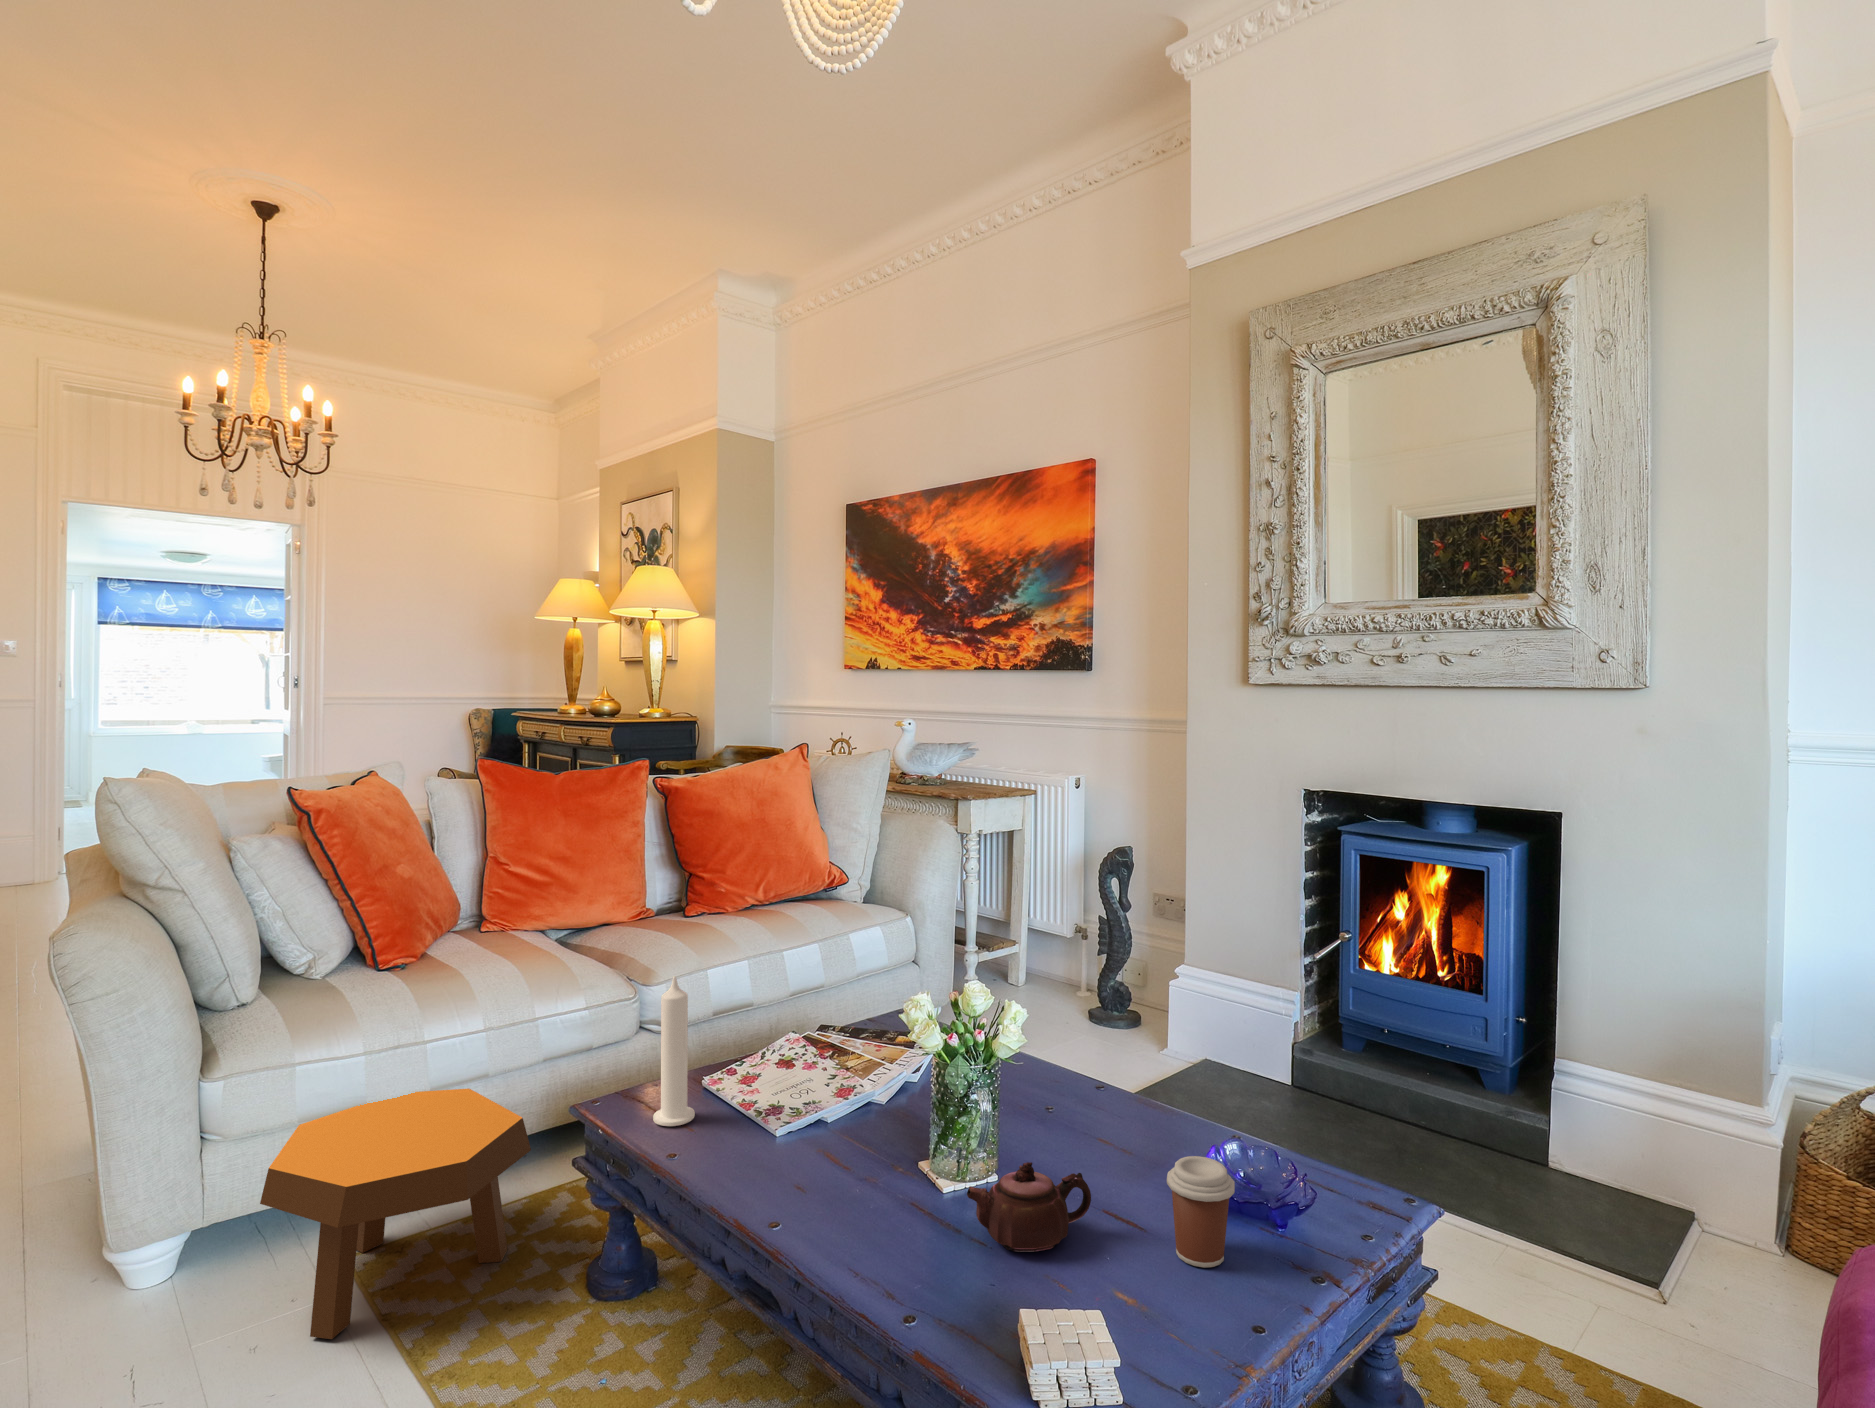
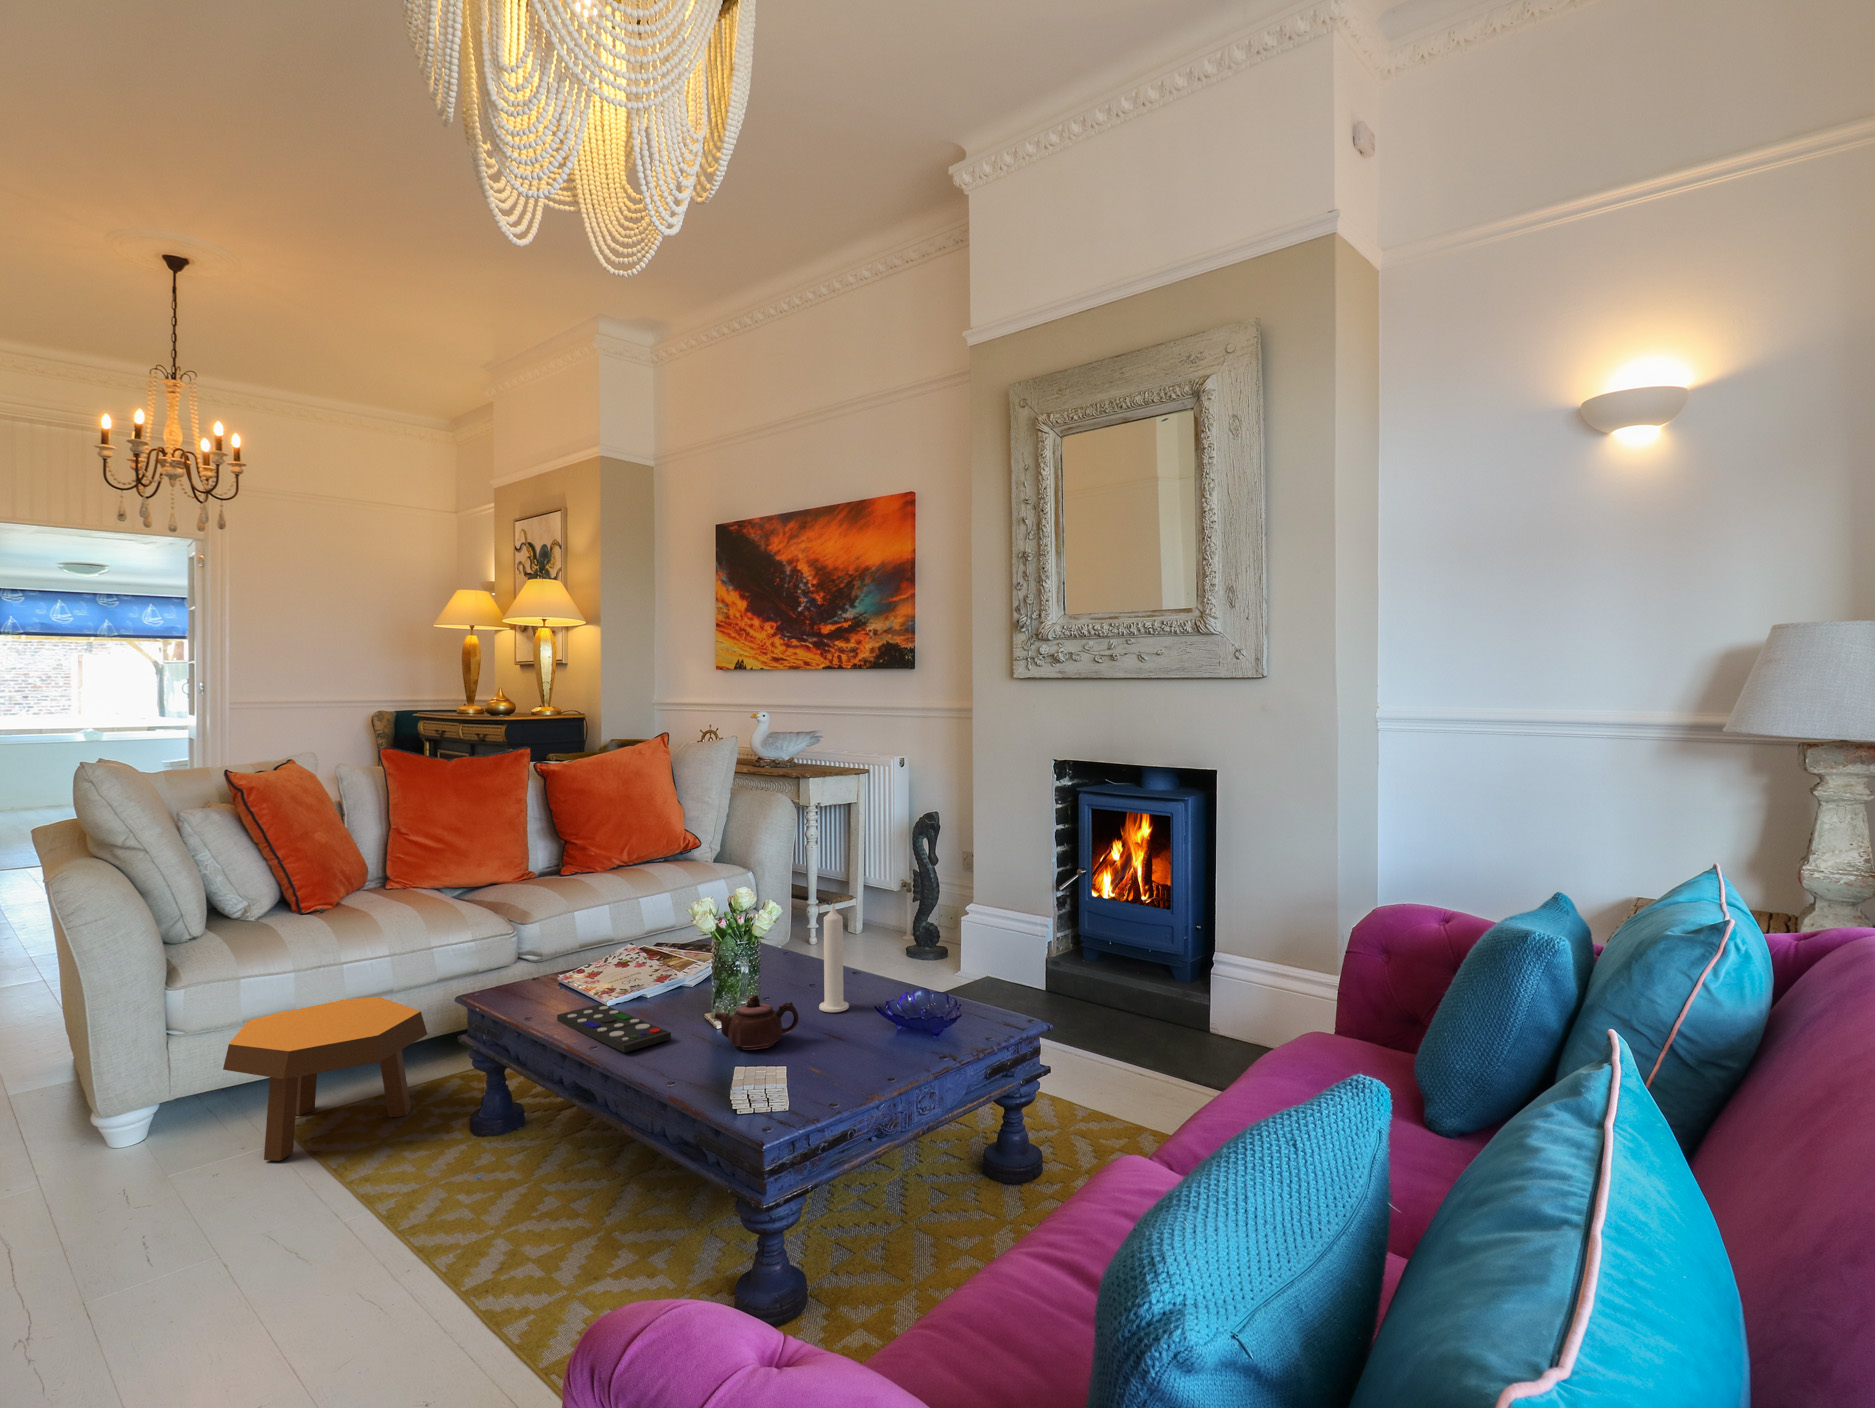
candle: present [653,976,695,1126] -> present [819,904,849,1012]
remote control: none [719,1141,896,1250] -> present [557,1004,671,1052]
coffee cup: present [1167,1156,1235,1267] -> none [842,987,884,1052]

